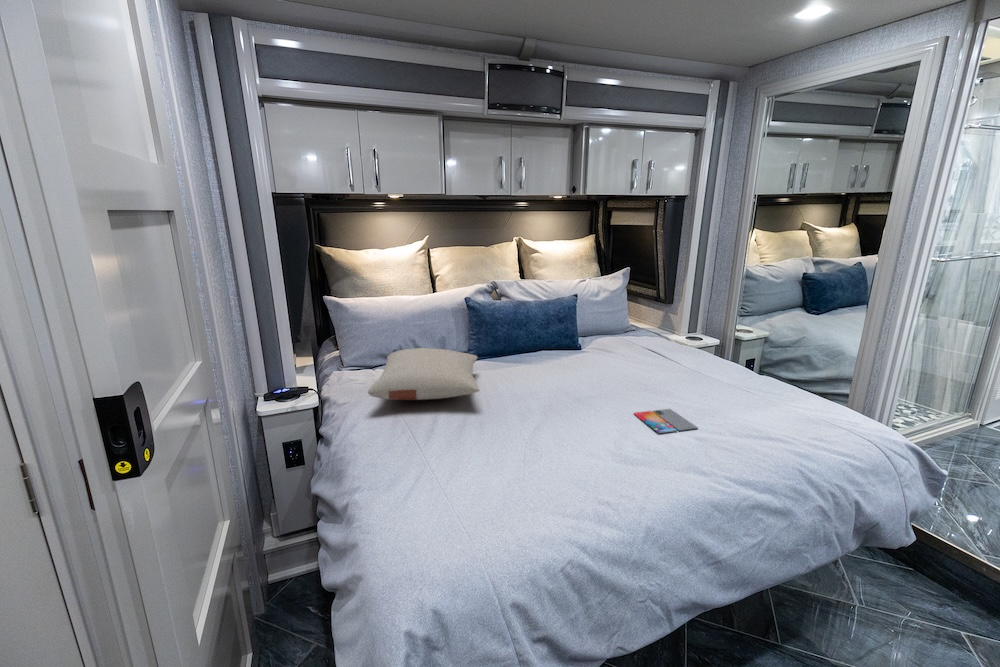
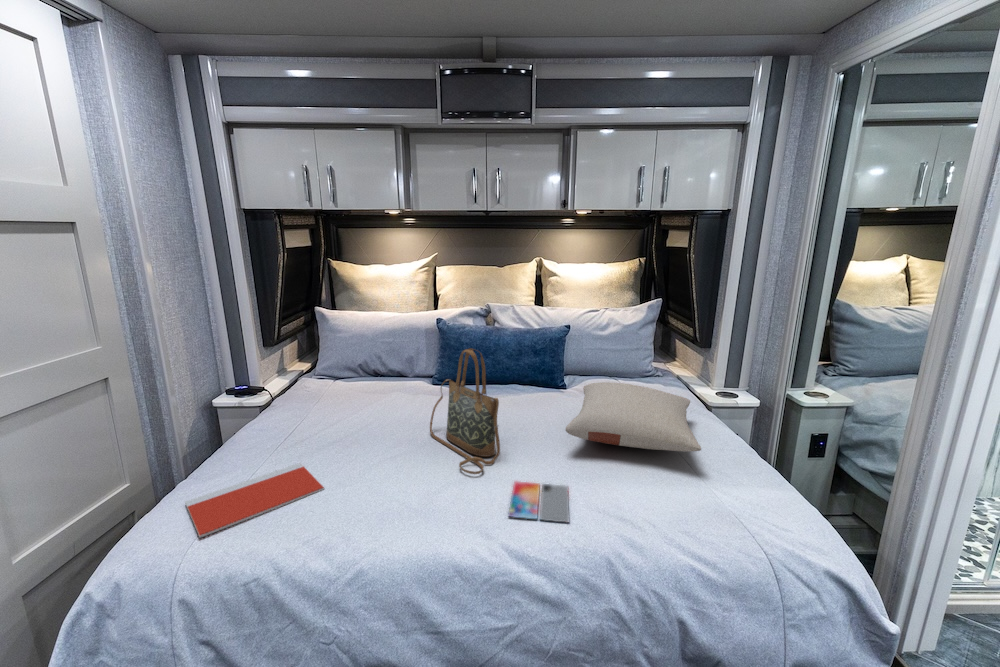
handbag: none [524,314,605,414] -> present [430,348,500,474]
pillow: present [368,348,479,400] -> present [566,382,701,452]
notebook: none [394,434,500,498] -> present [185,463,324,538]

